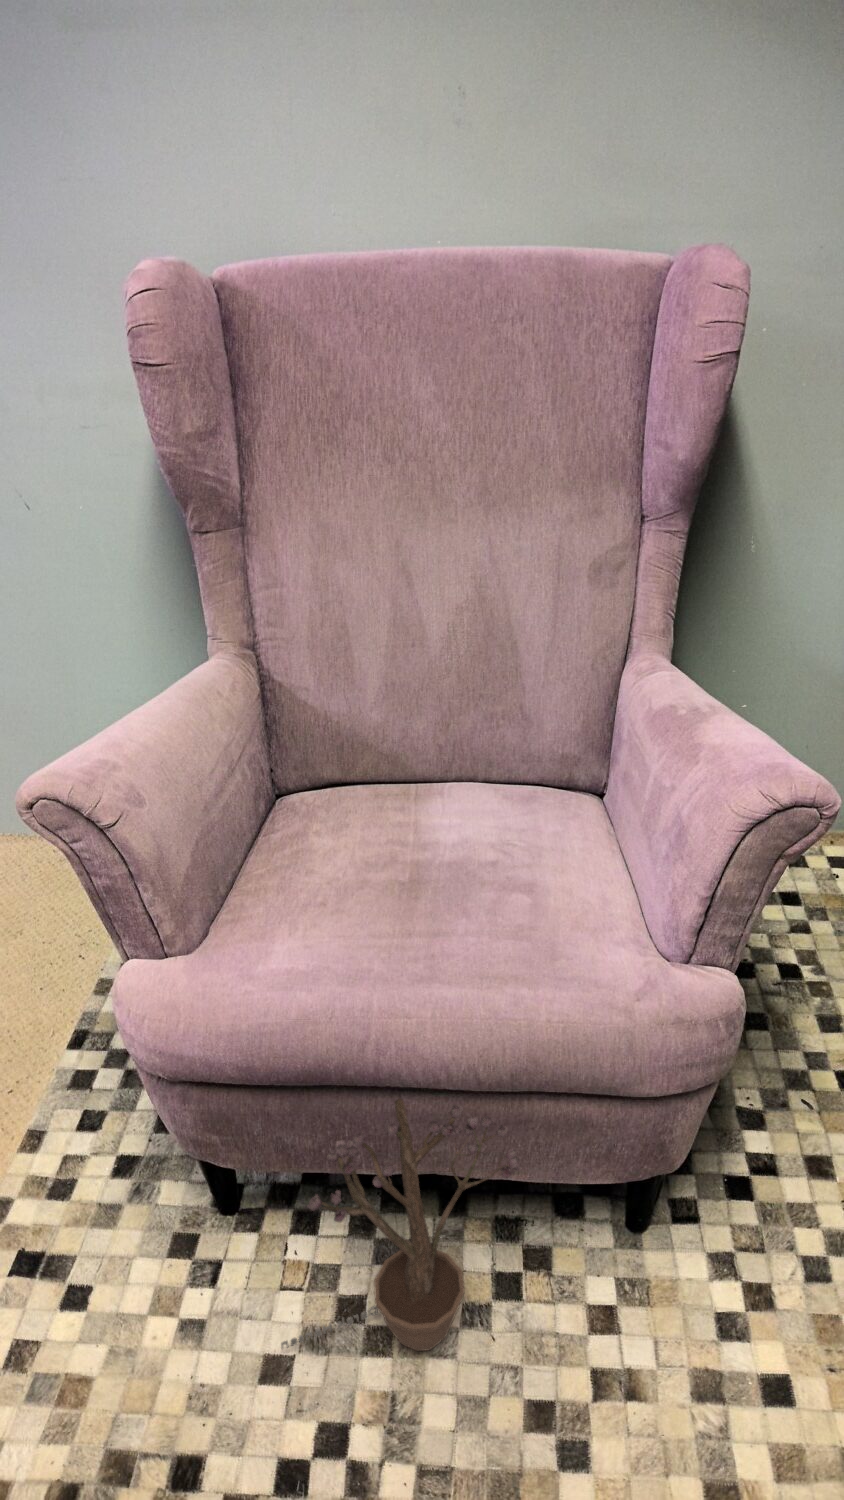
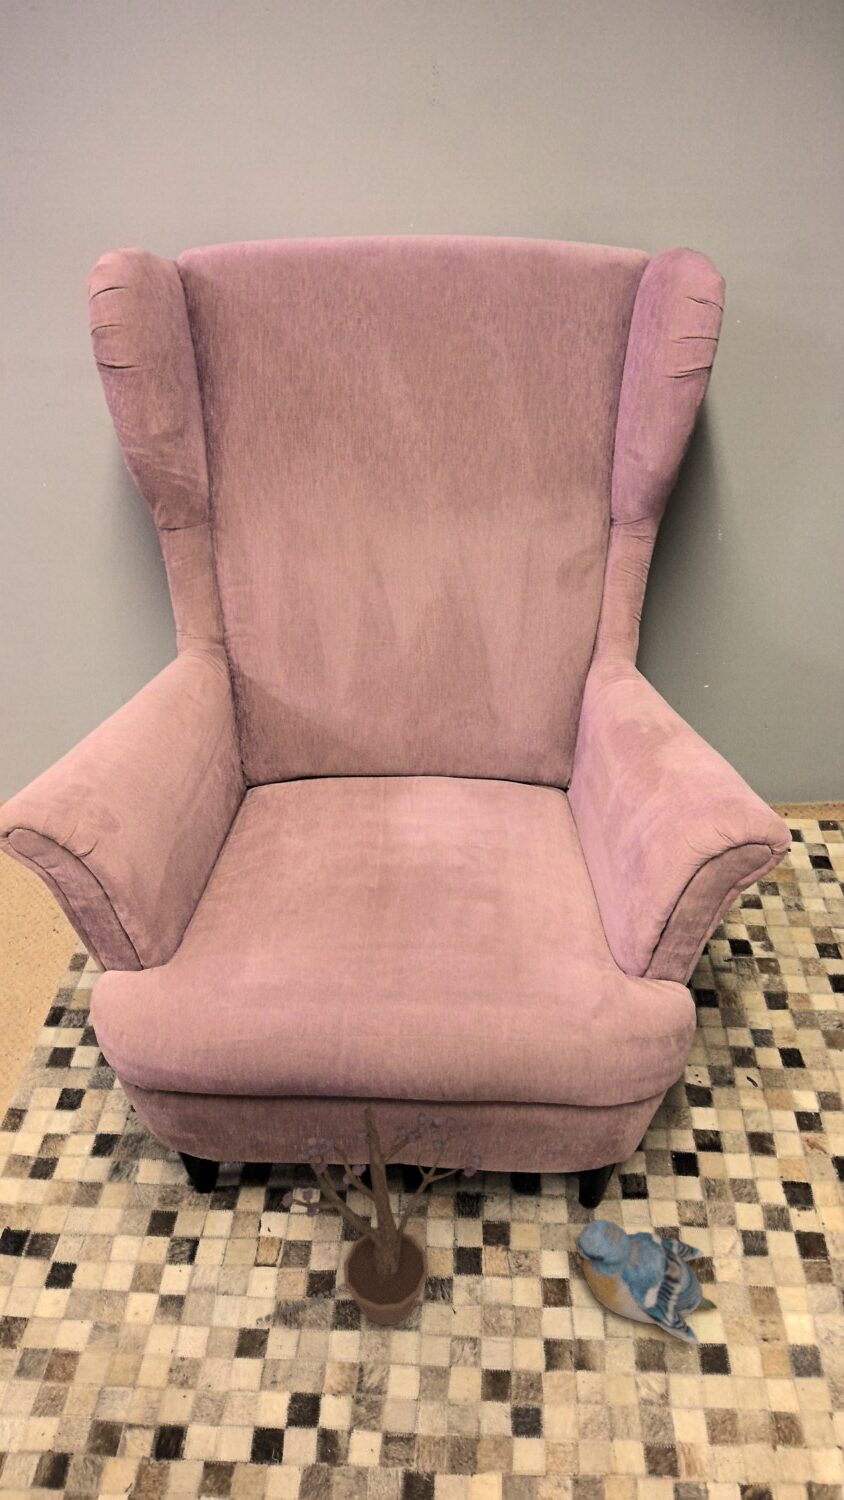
plush toy: none [619,1236,779,1373] -> present [573,1220,717,1344]

